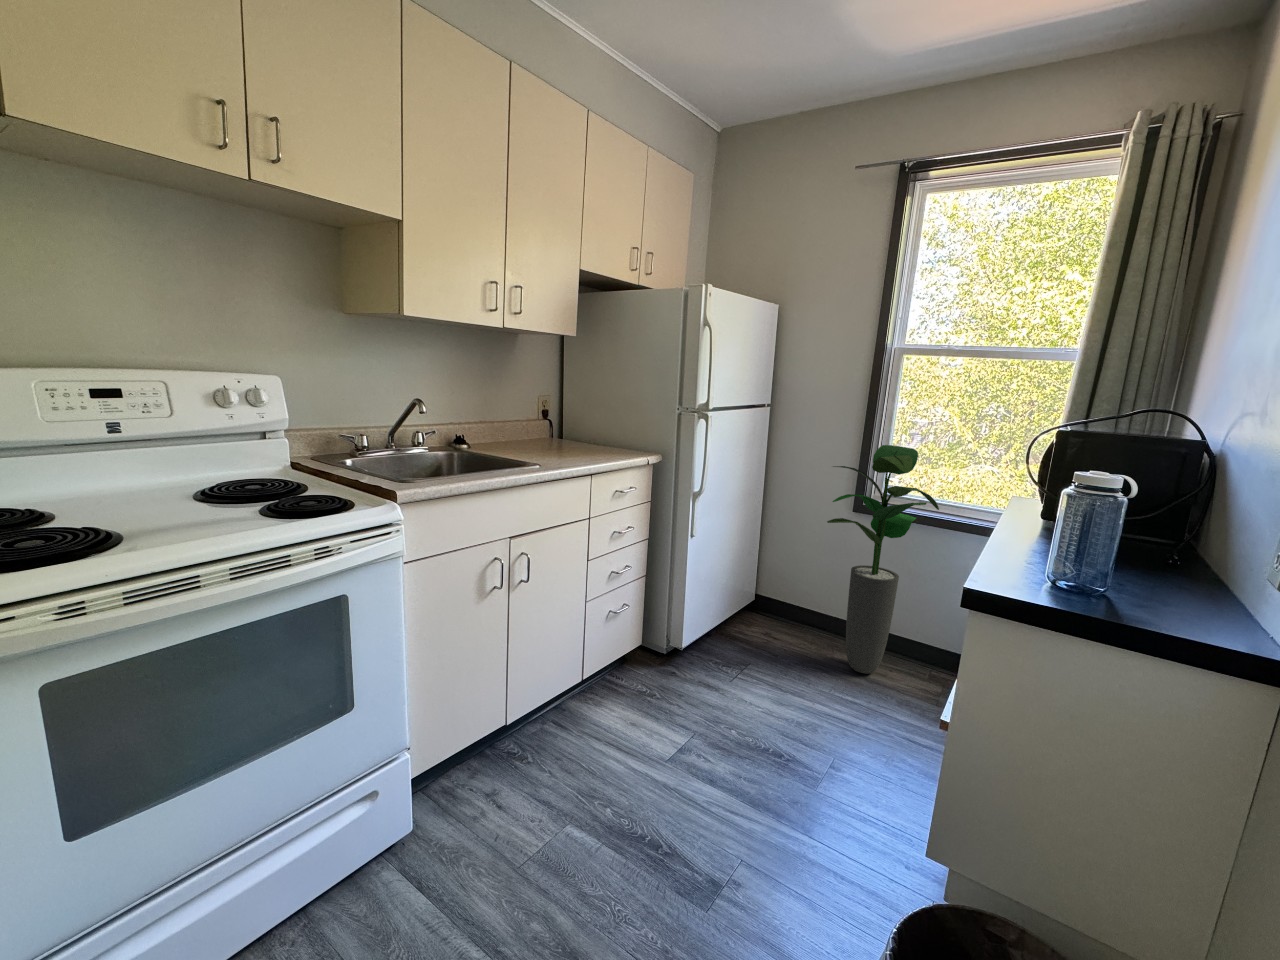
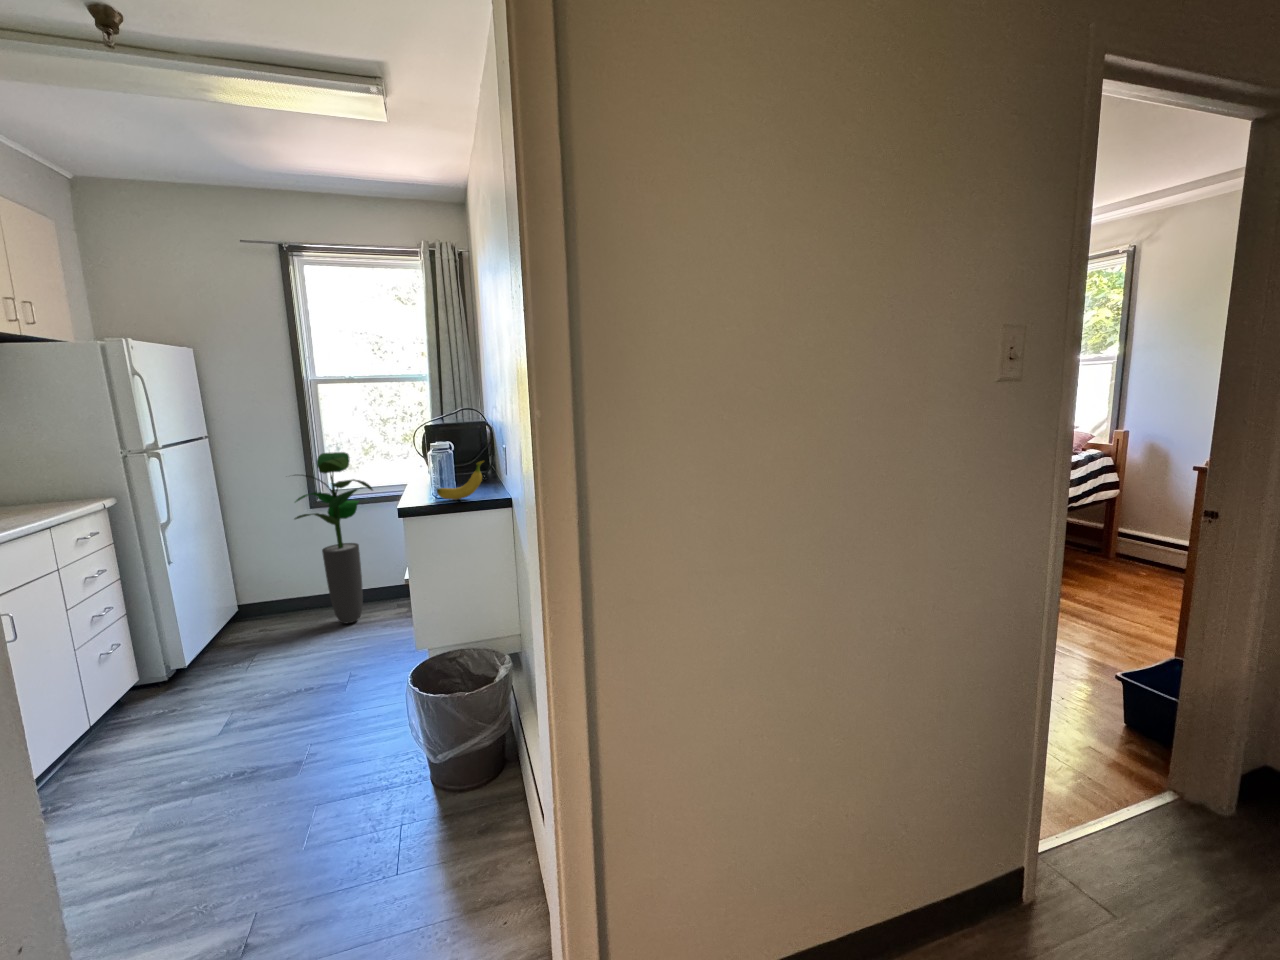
banana: none [1070,541,1238,612] -> present [437,461,483,500]

